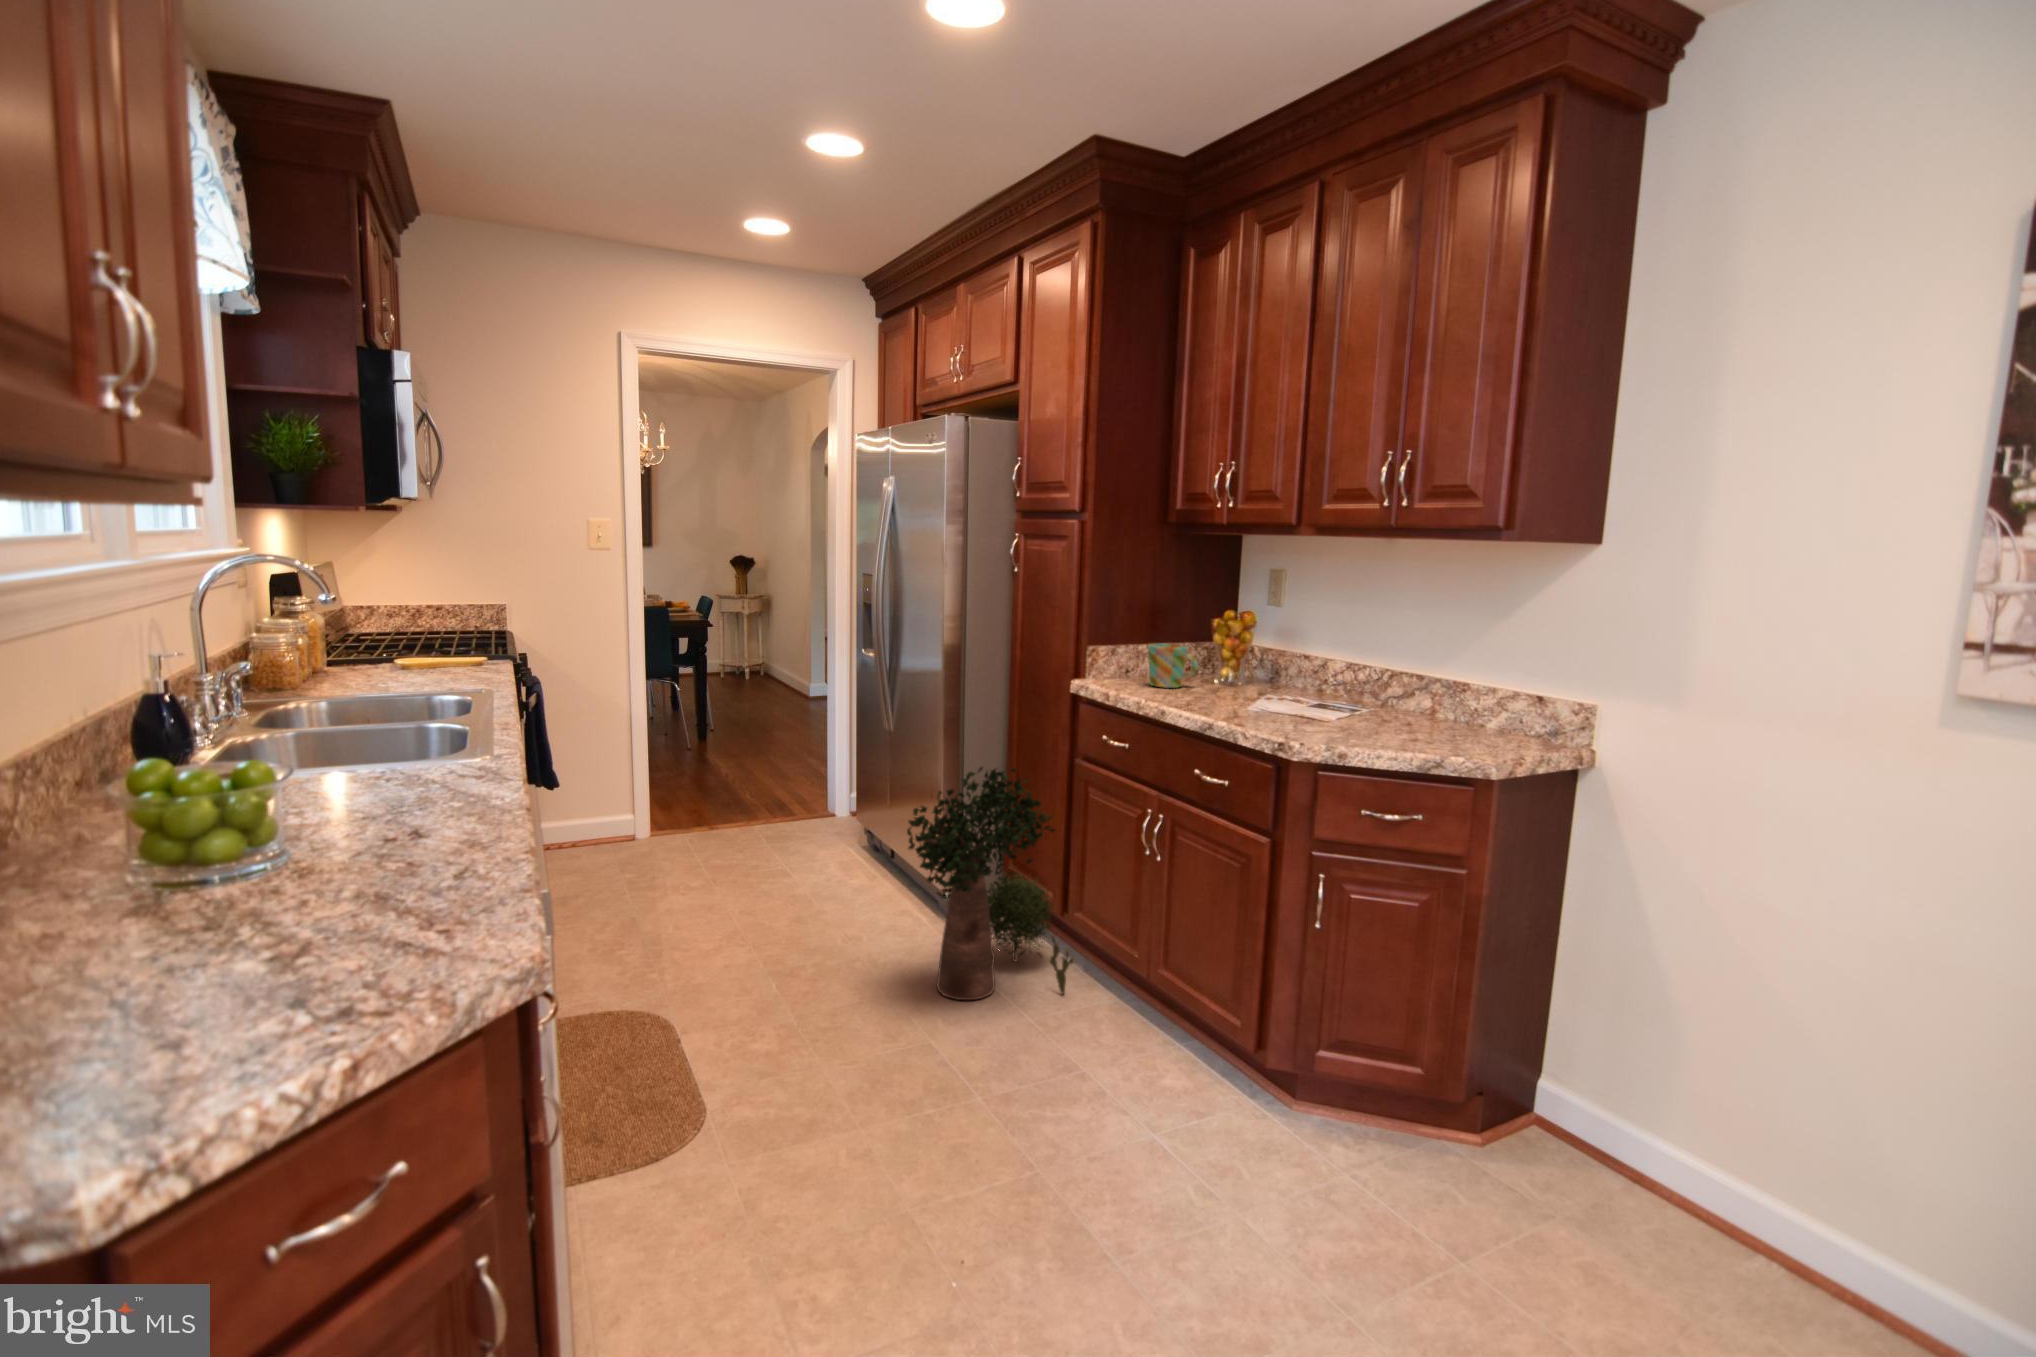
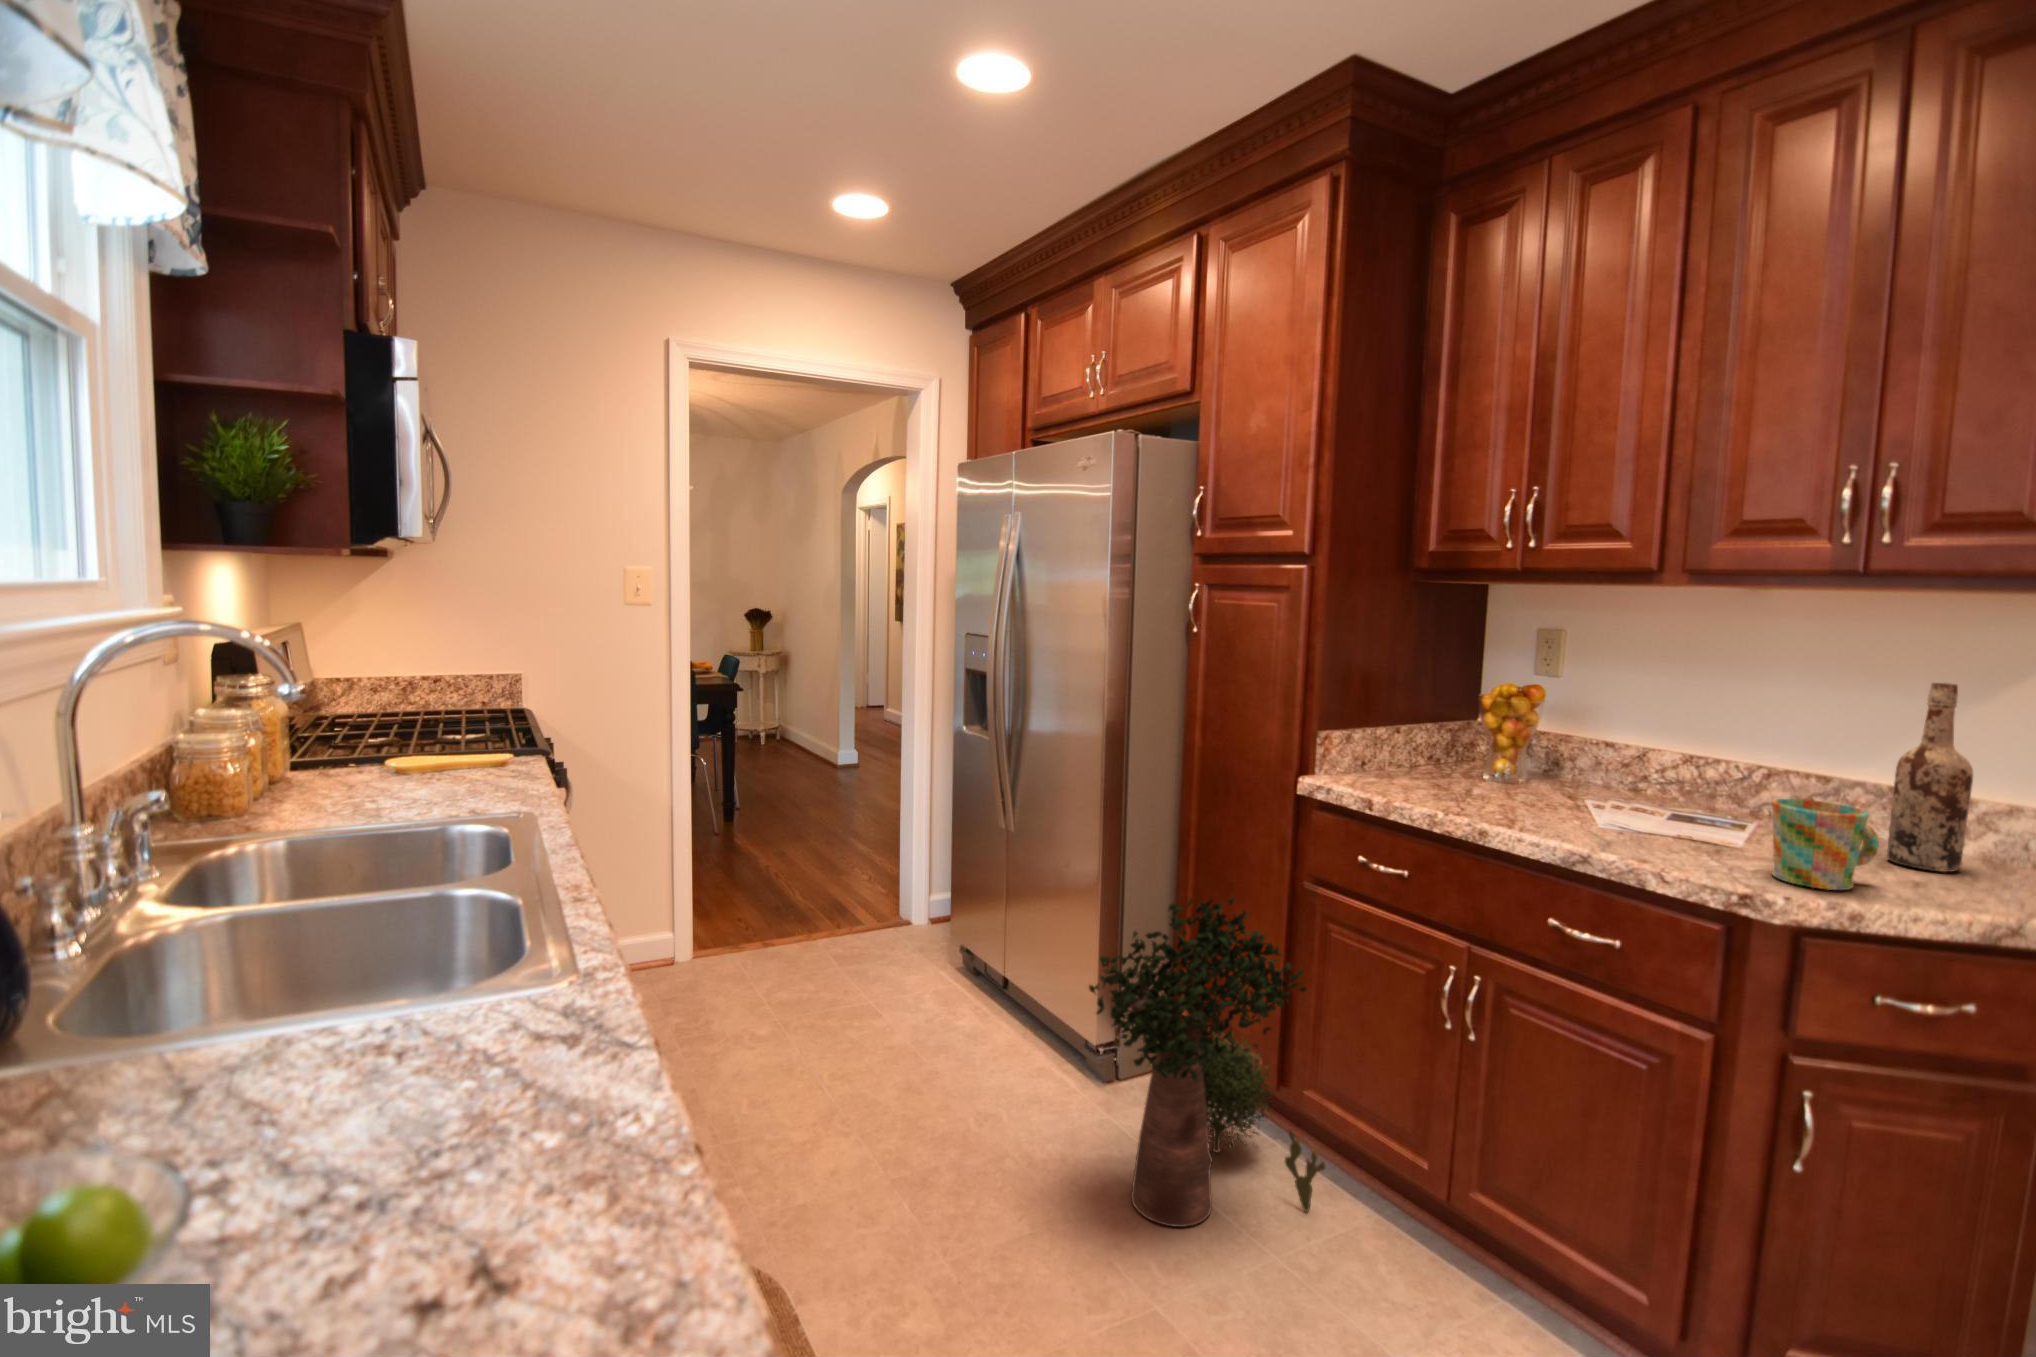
wine bottle: none [1424,605,1473,735] -> present [1887,683,1973,872]
mug: present [1148,643,1197,688] -> present [1772,799,1879,890]

